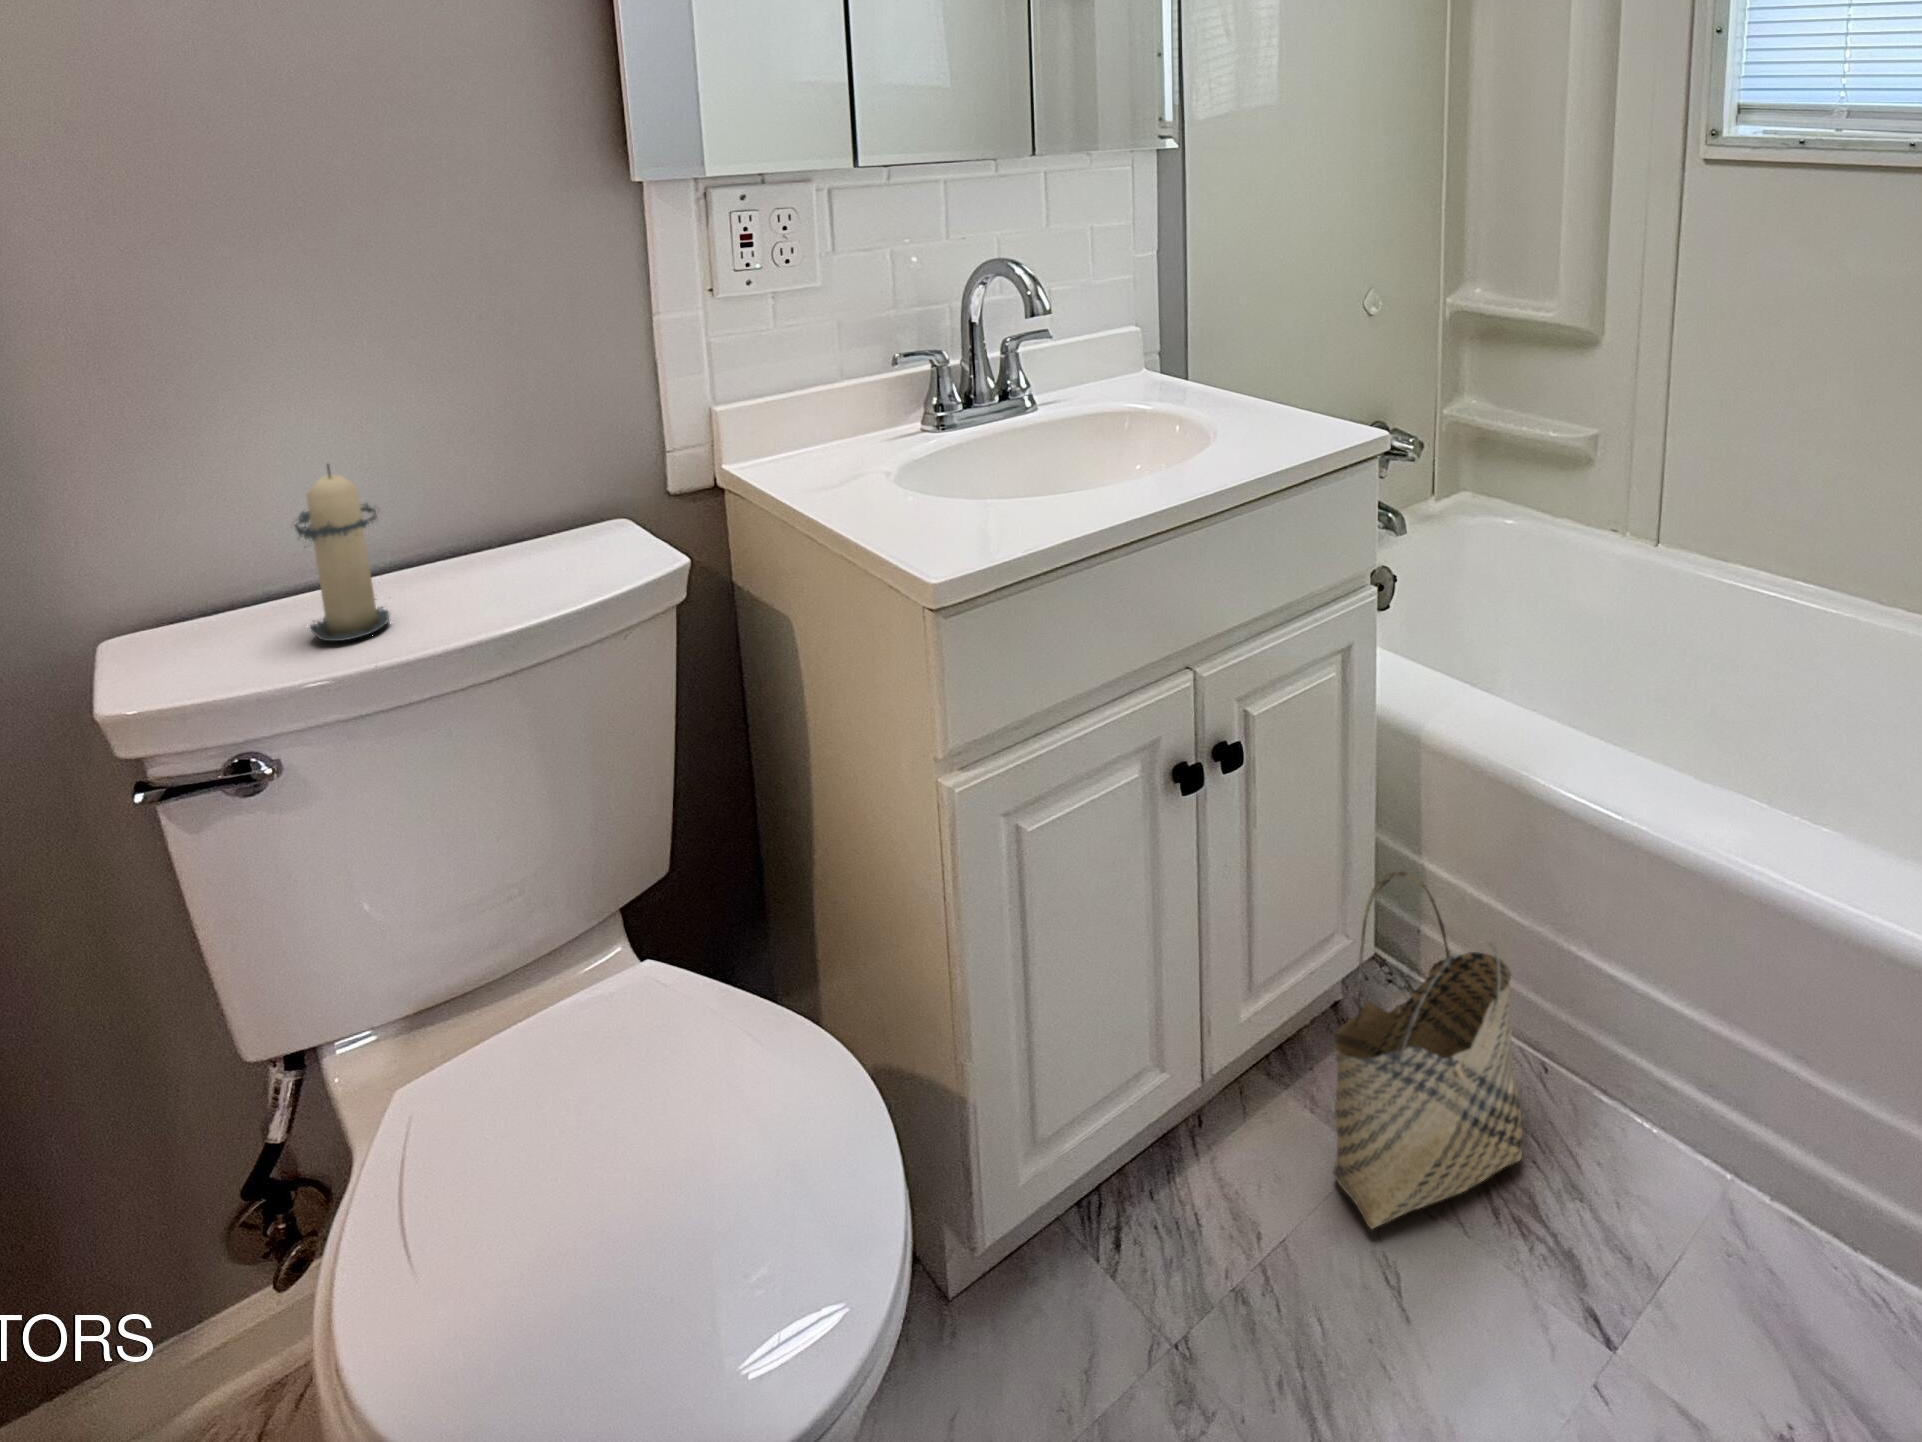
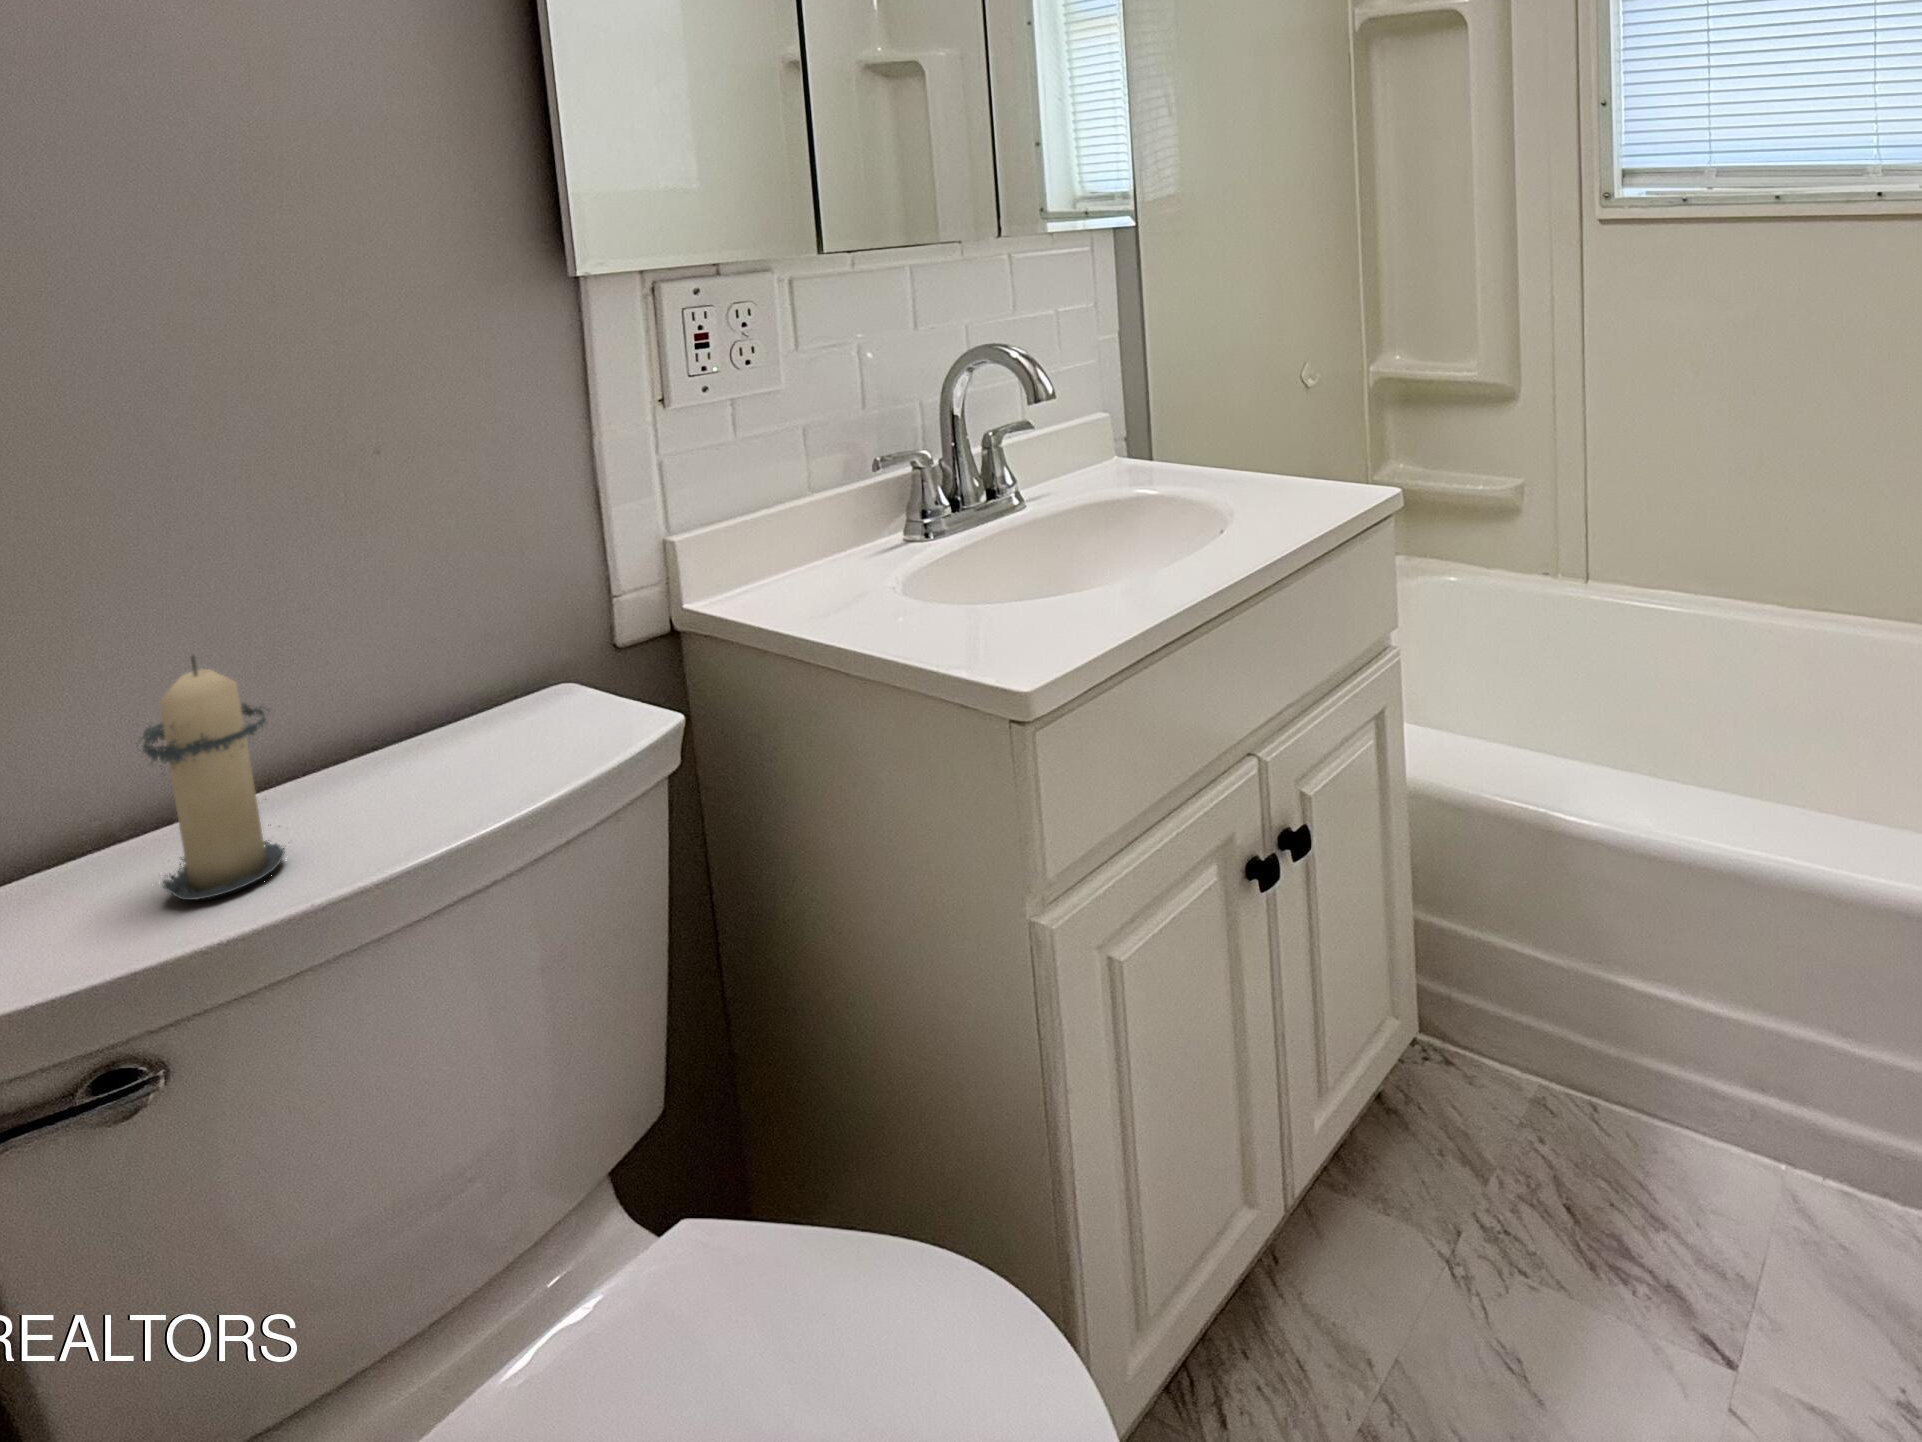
woven basket: present [1333,872,1522,1229] -> none [1424,931,1602,1321]

